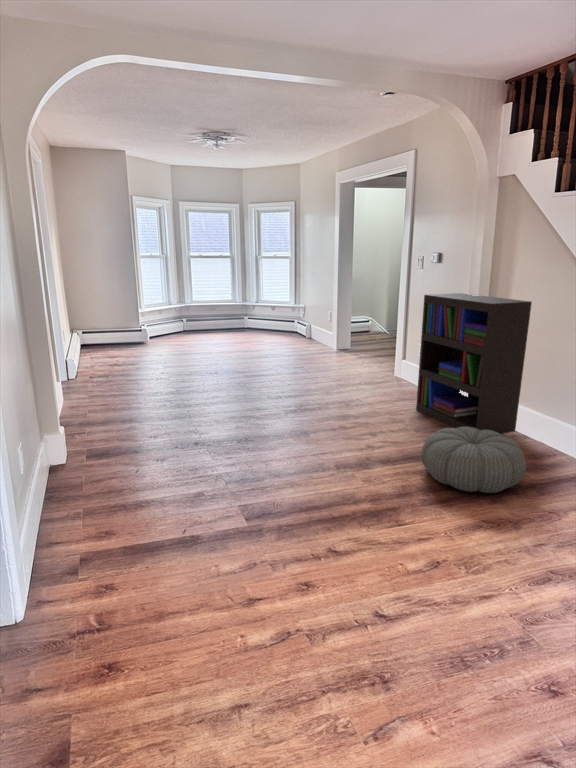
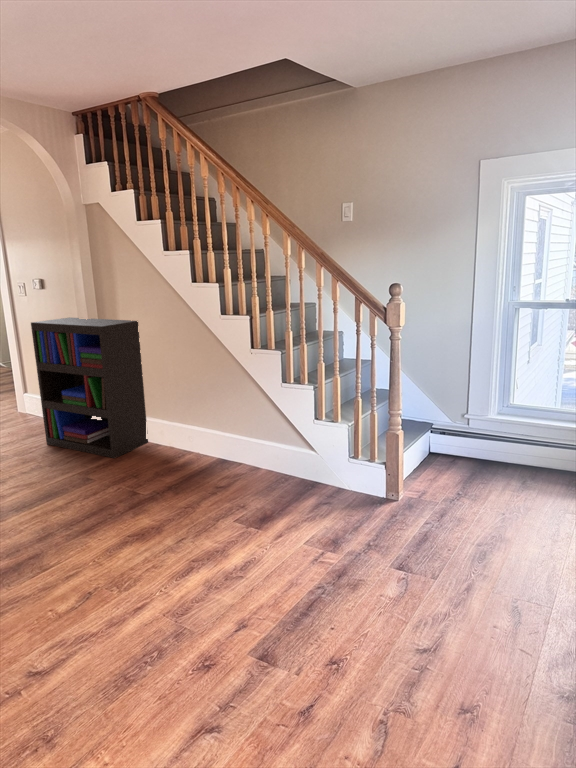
pouf: present [421,427,526,493] -> none [57,448,160,514]

